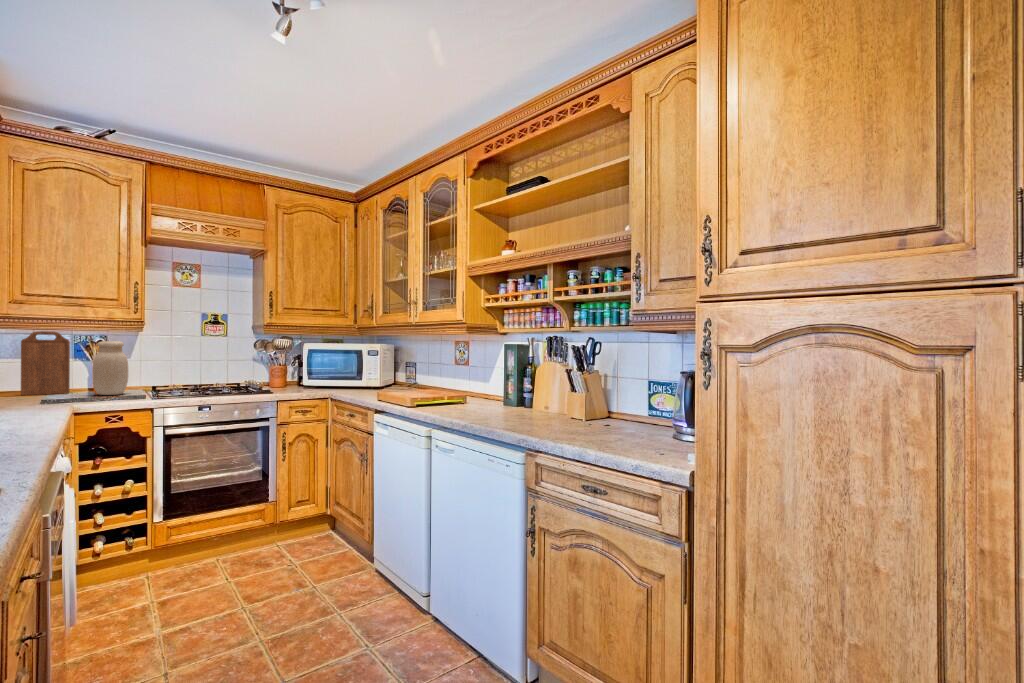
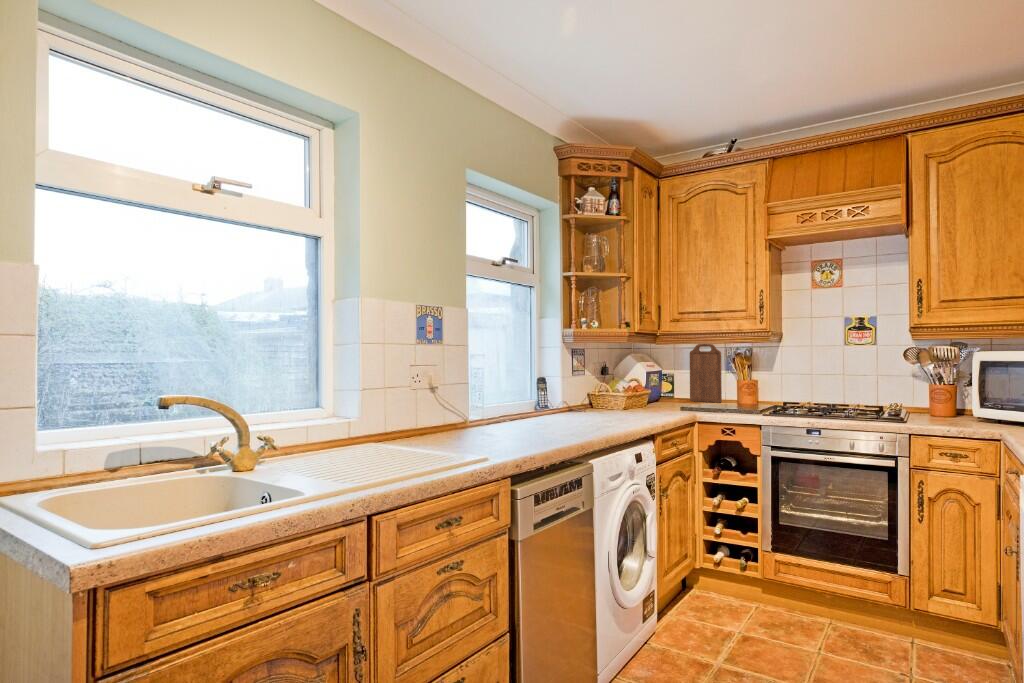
jar: present [93,341,128,395] -> none [730,352,759,407]

